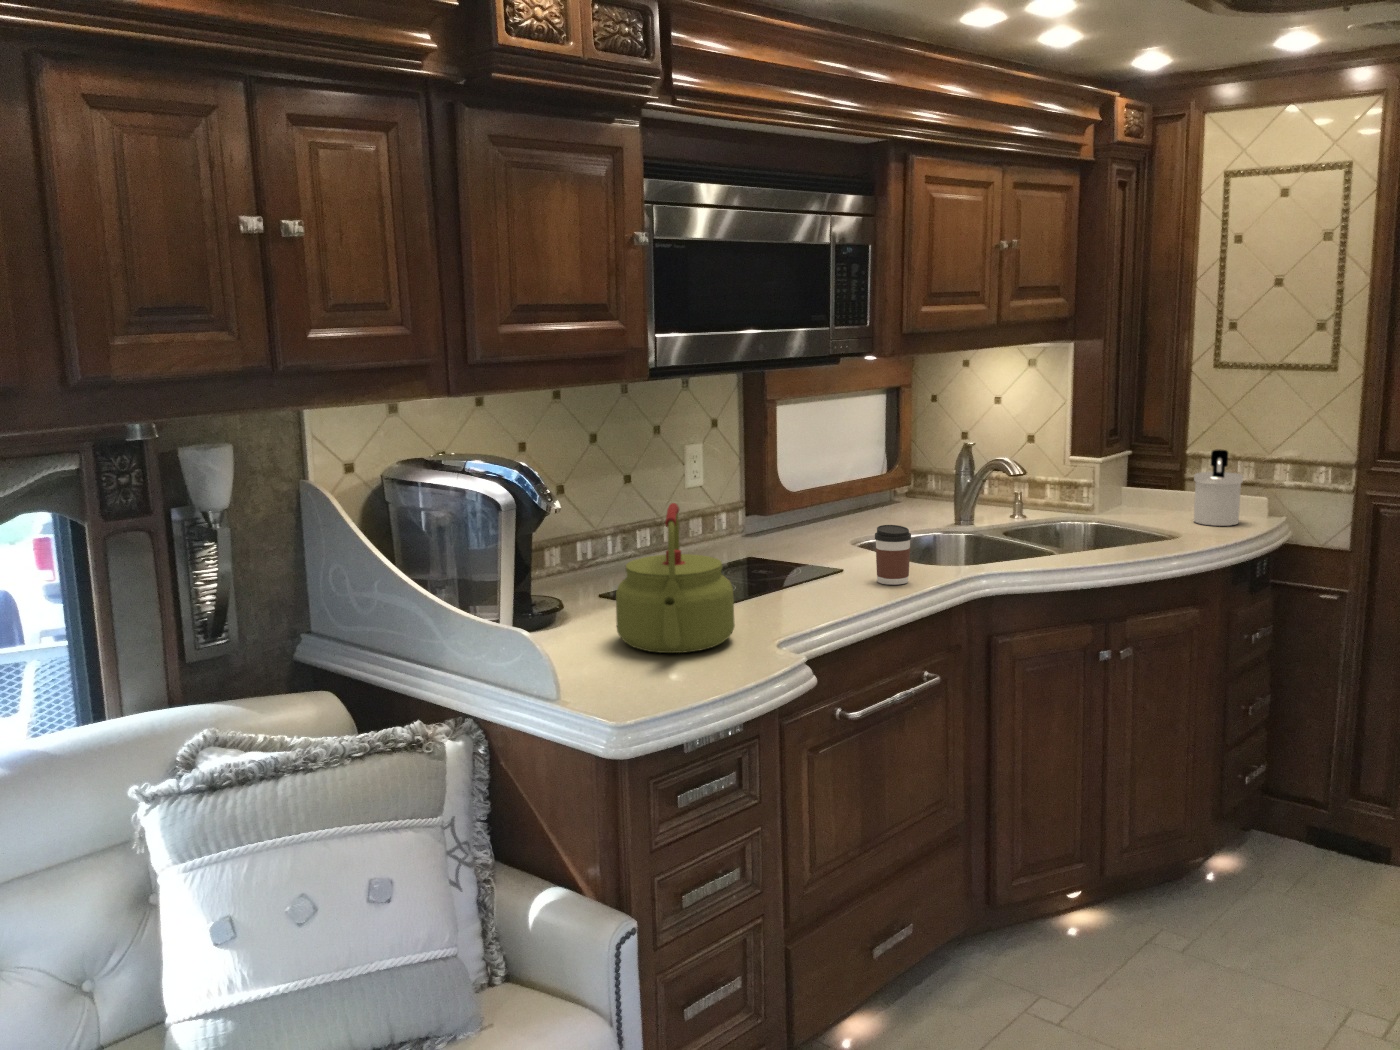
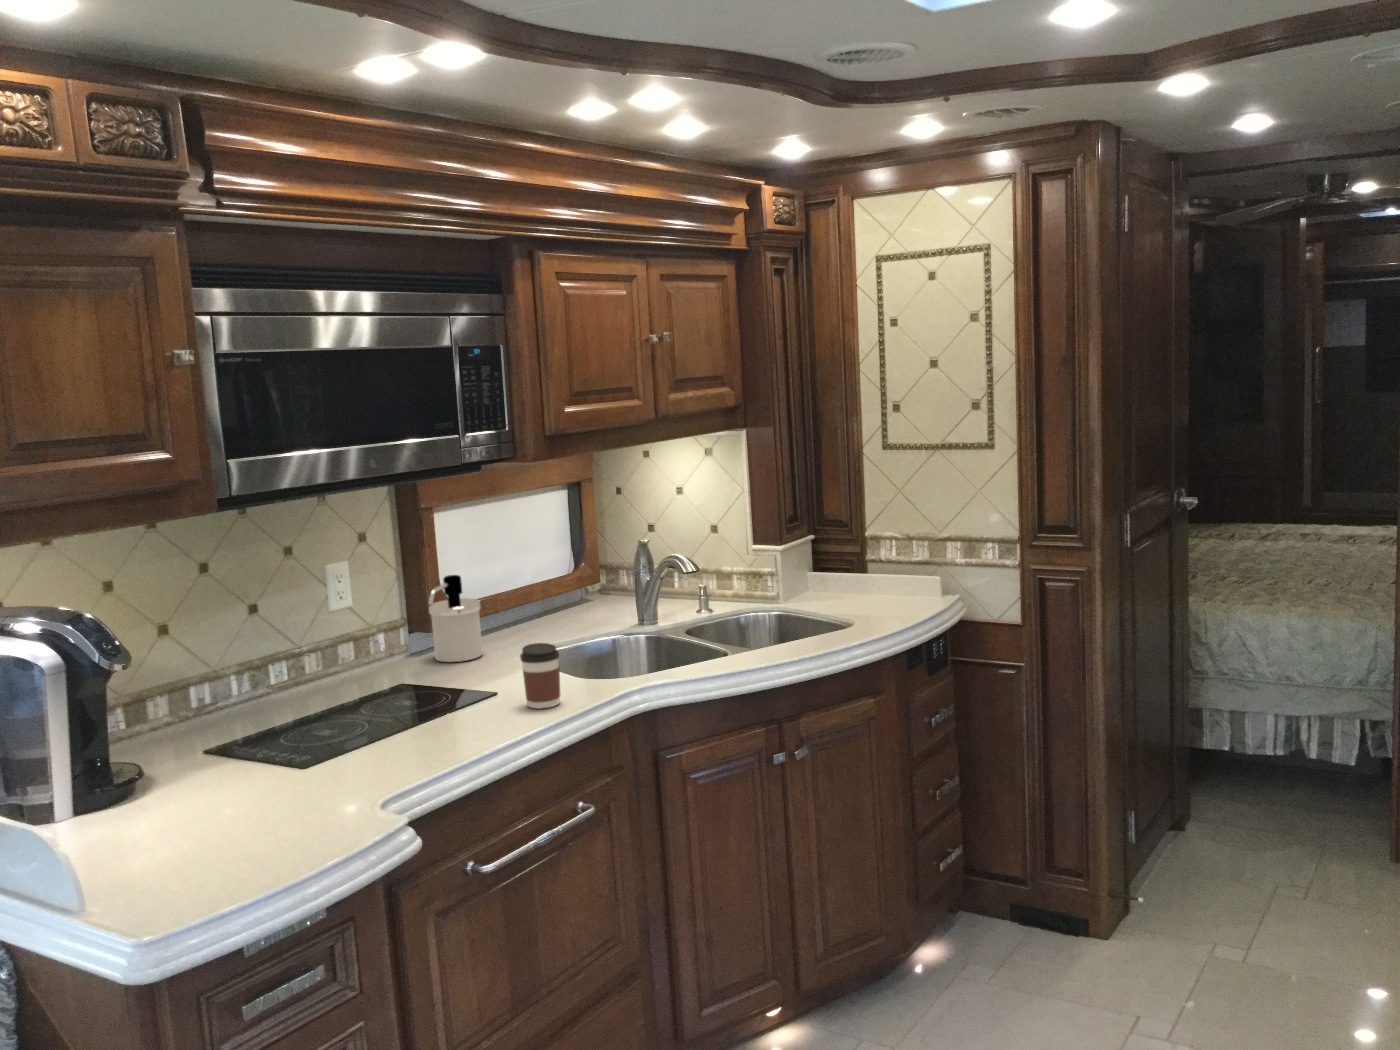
soap dispenser: present [1194,449,1243,526] -> present [429,575,483,662]
kettle: present [616,503,735,653] -> none [190,651,336,826]

